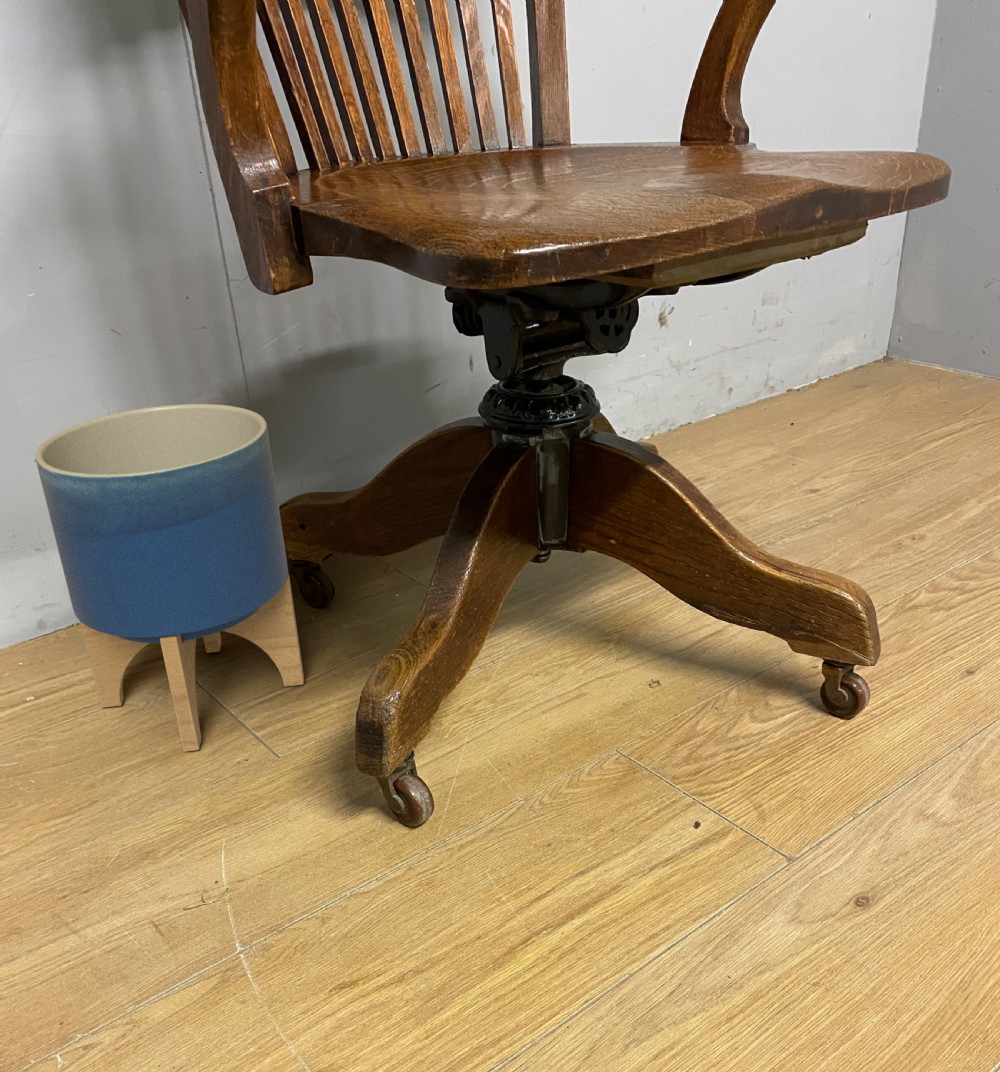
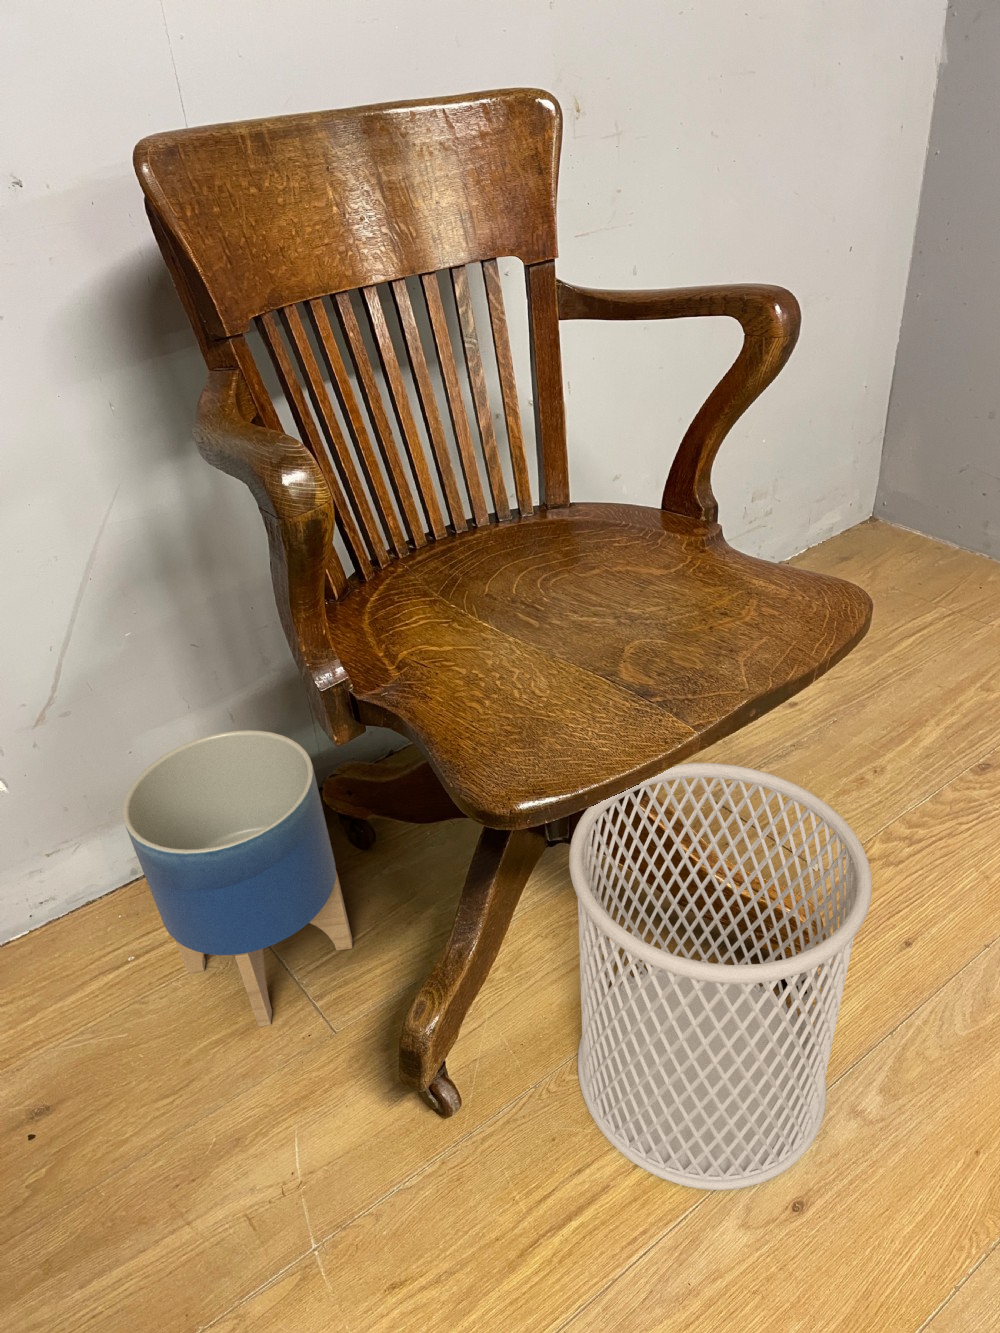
wastebasket: none [573,385,939,887] -> present [569,763,872,1190]

